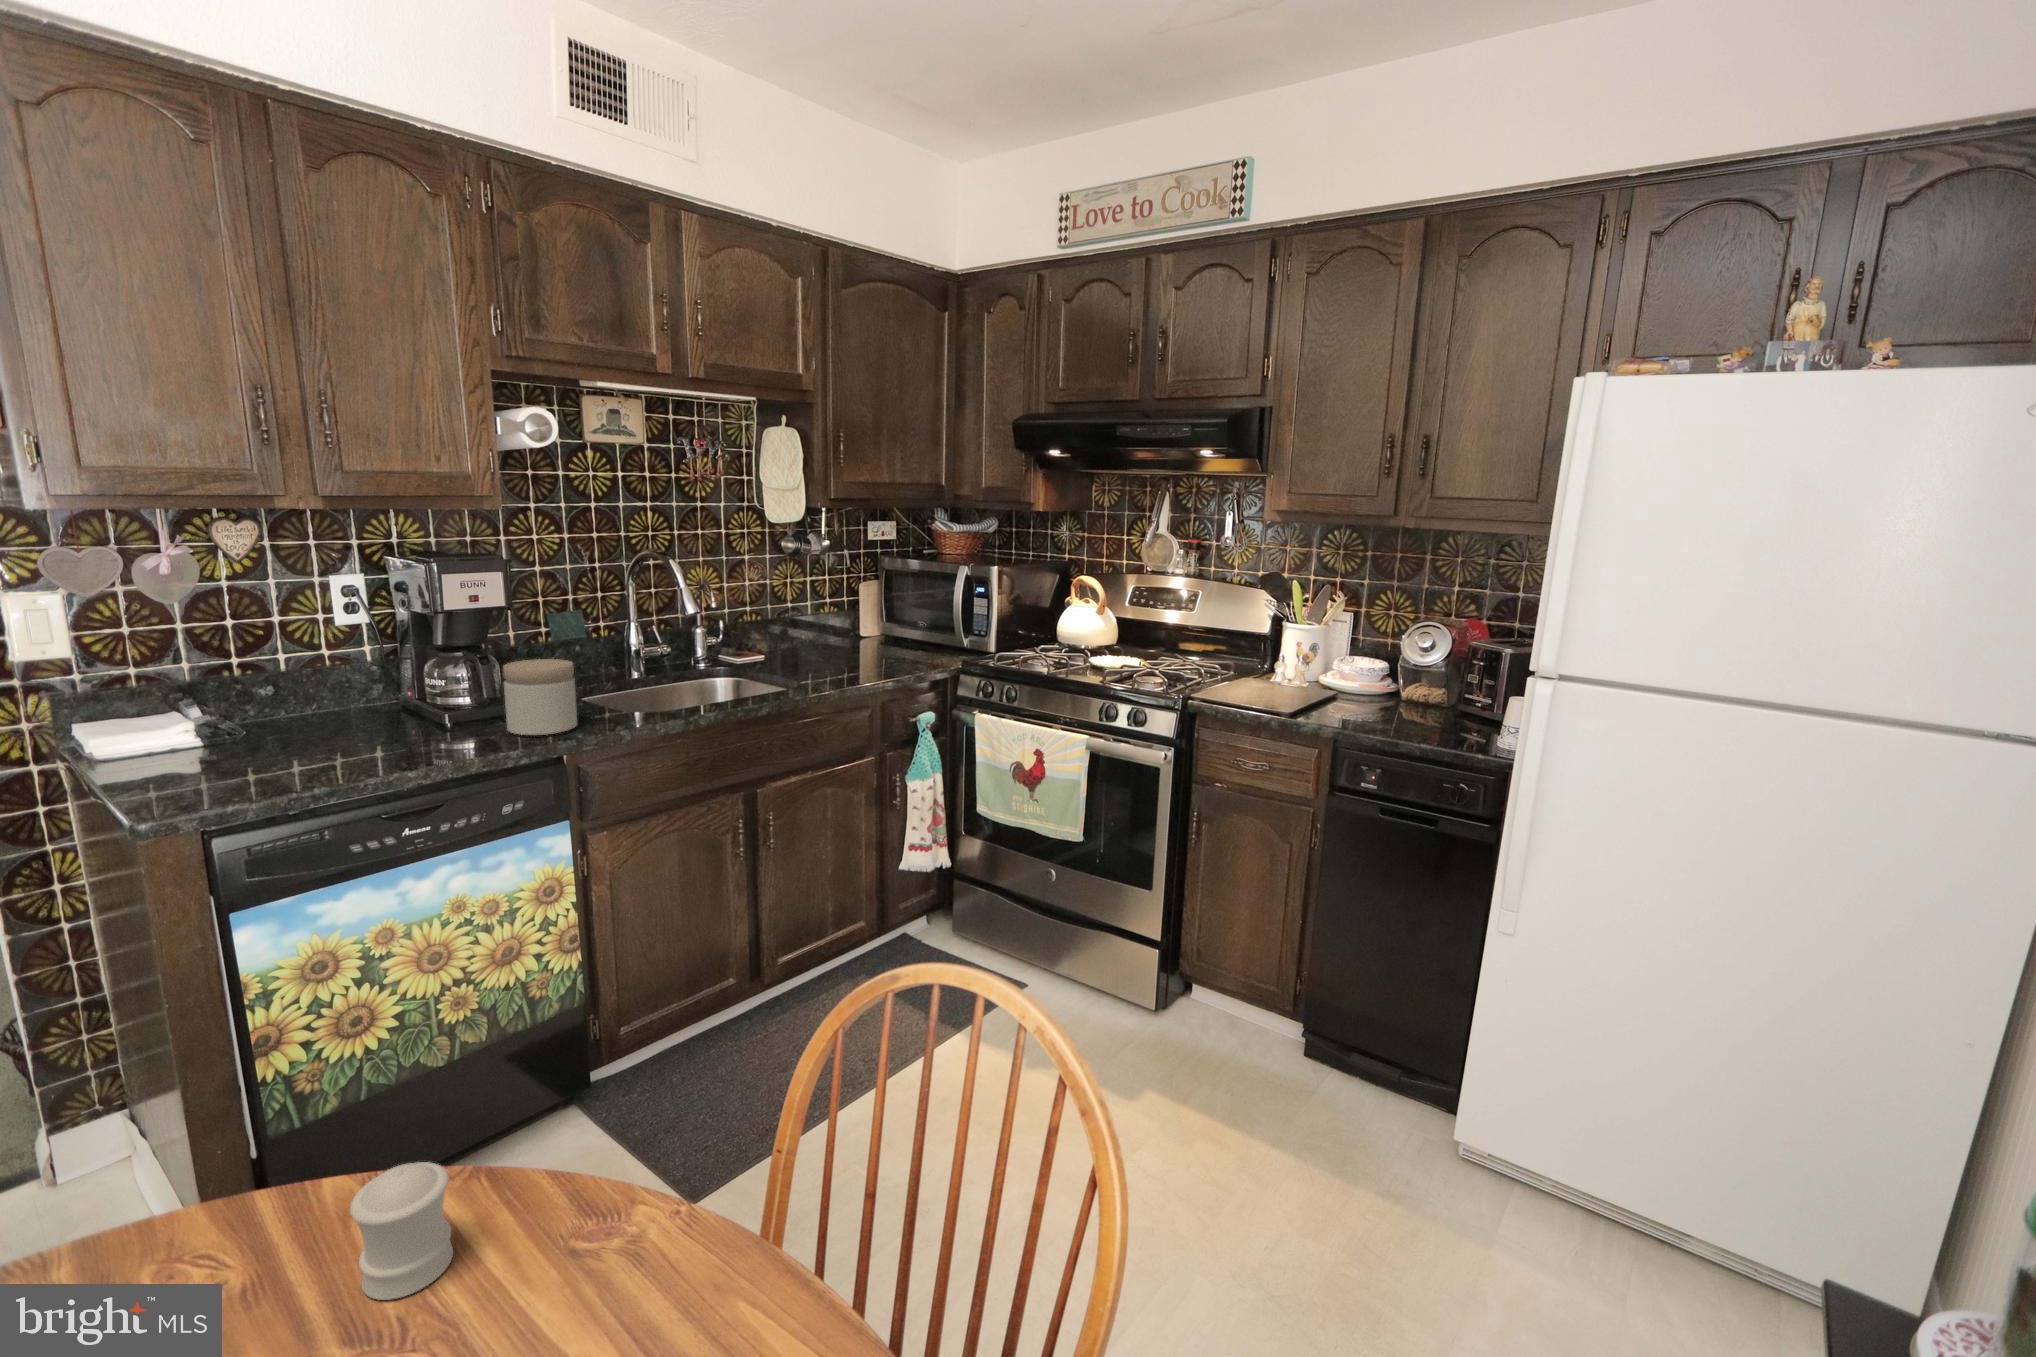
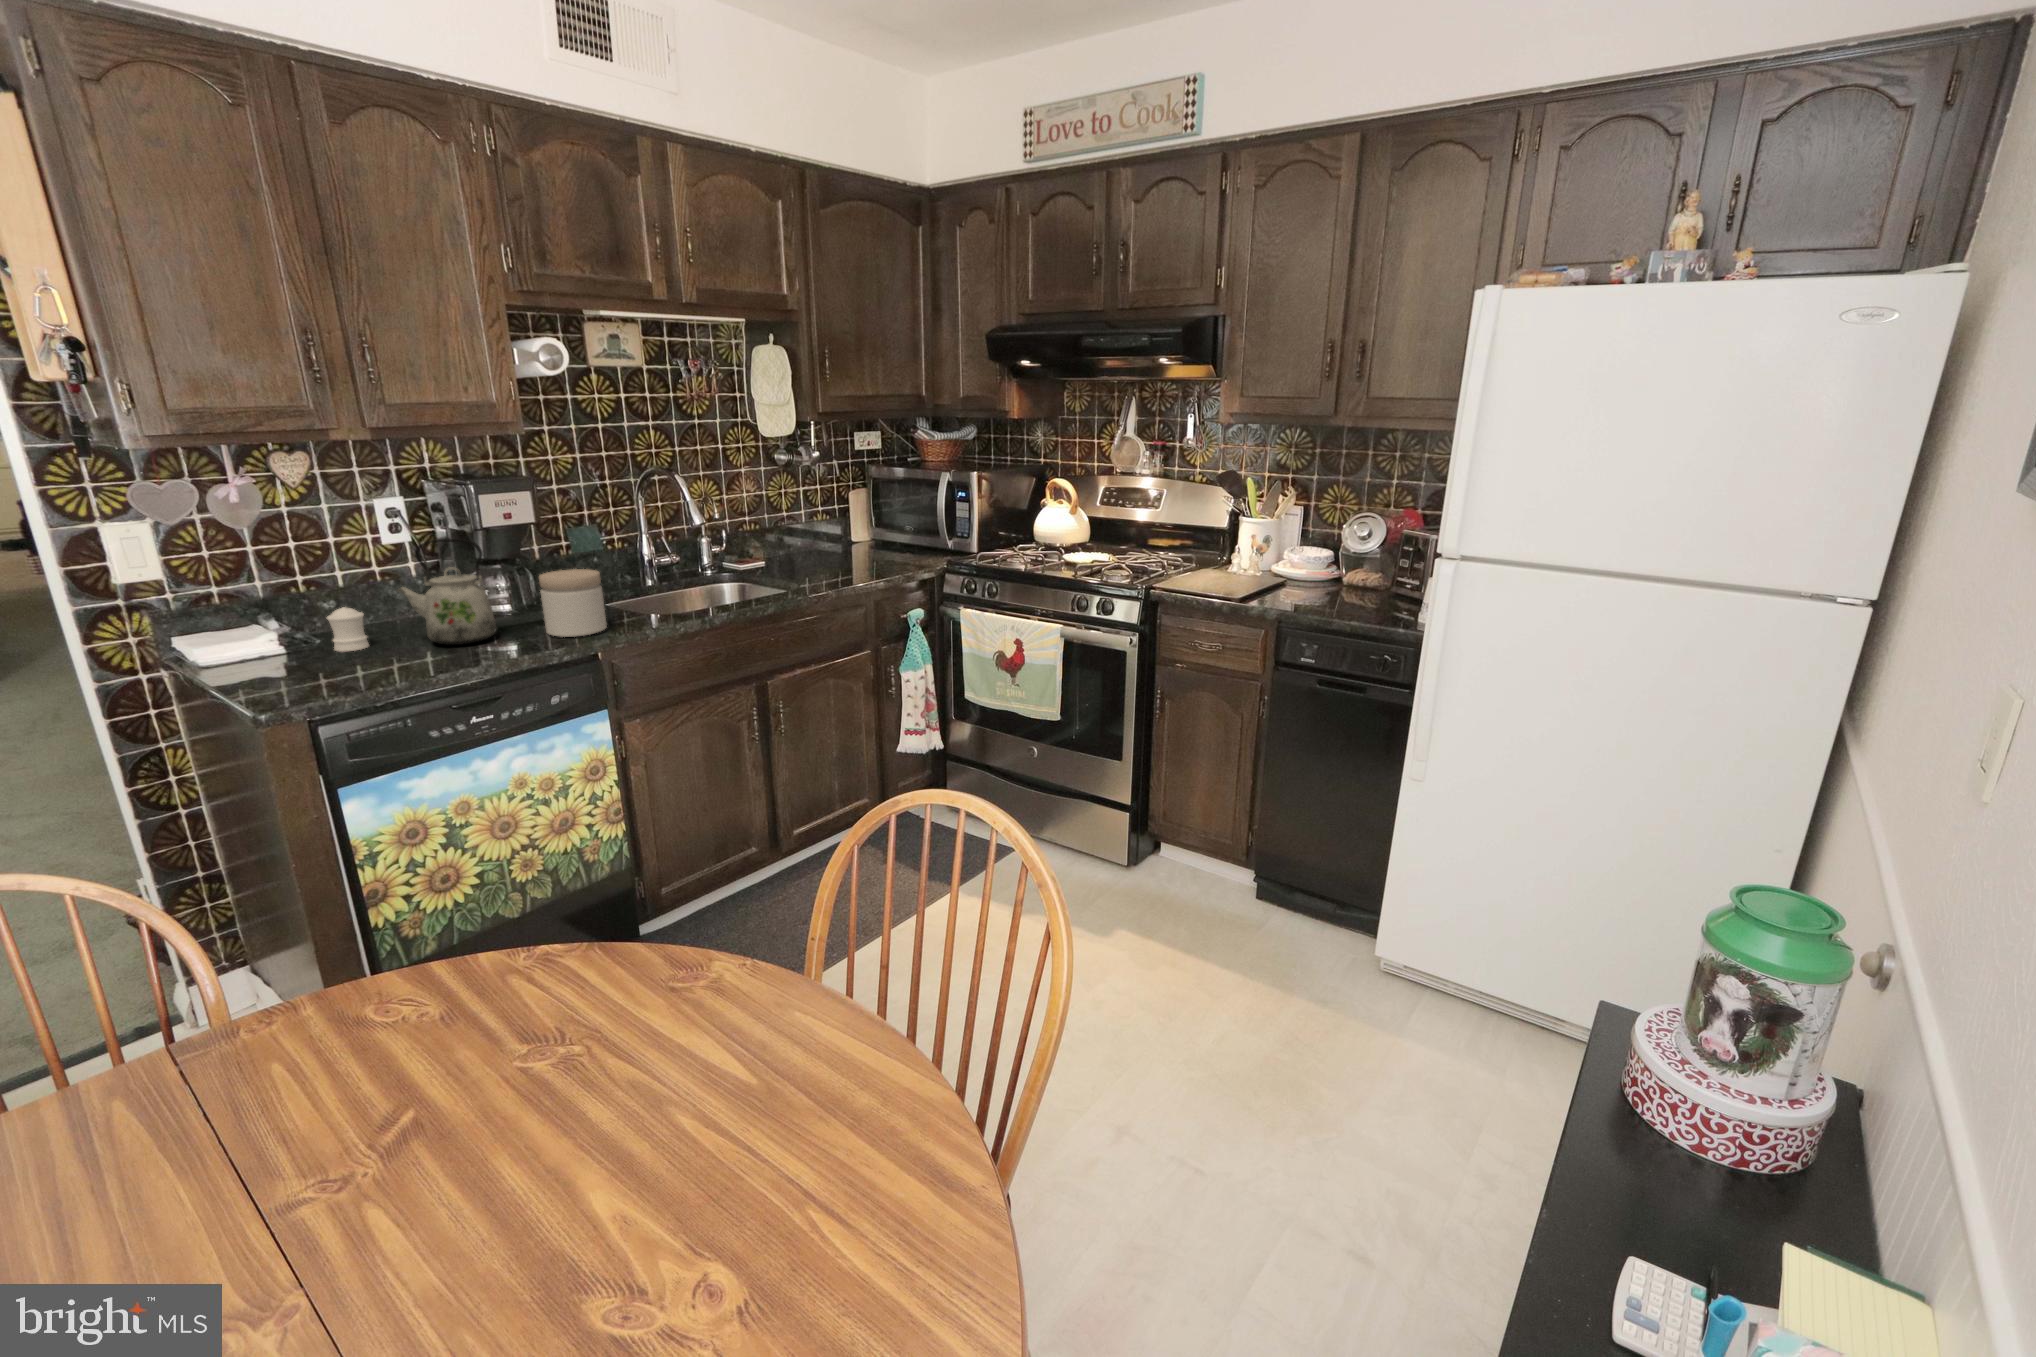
kettle: none [336,622,451,741] -> present [396,539,497,645]
salt shaker: present [350,1162,453,1300] -> present [327,607,369,652]

